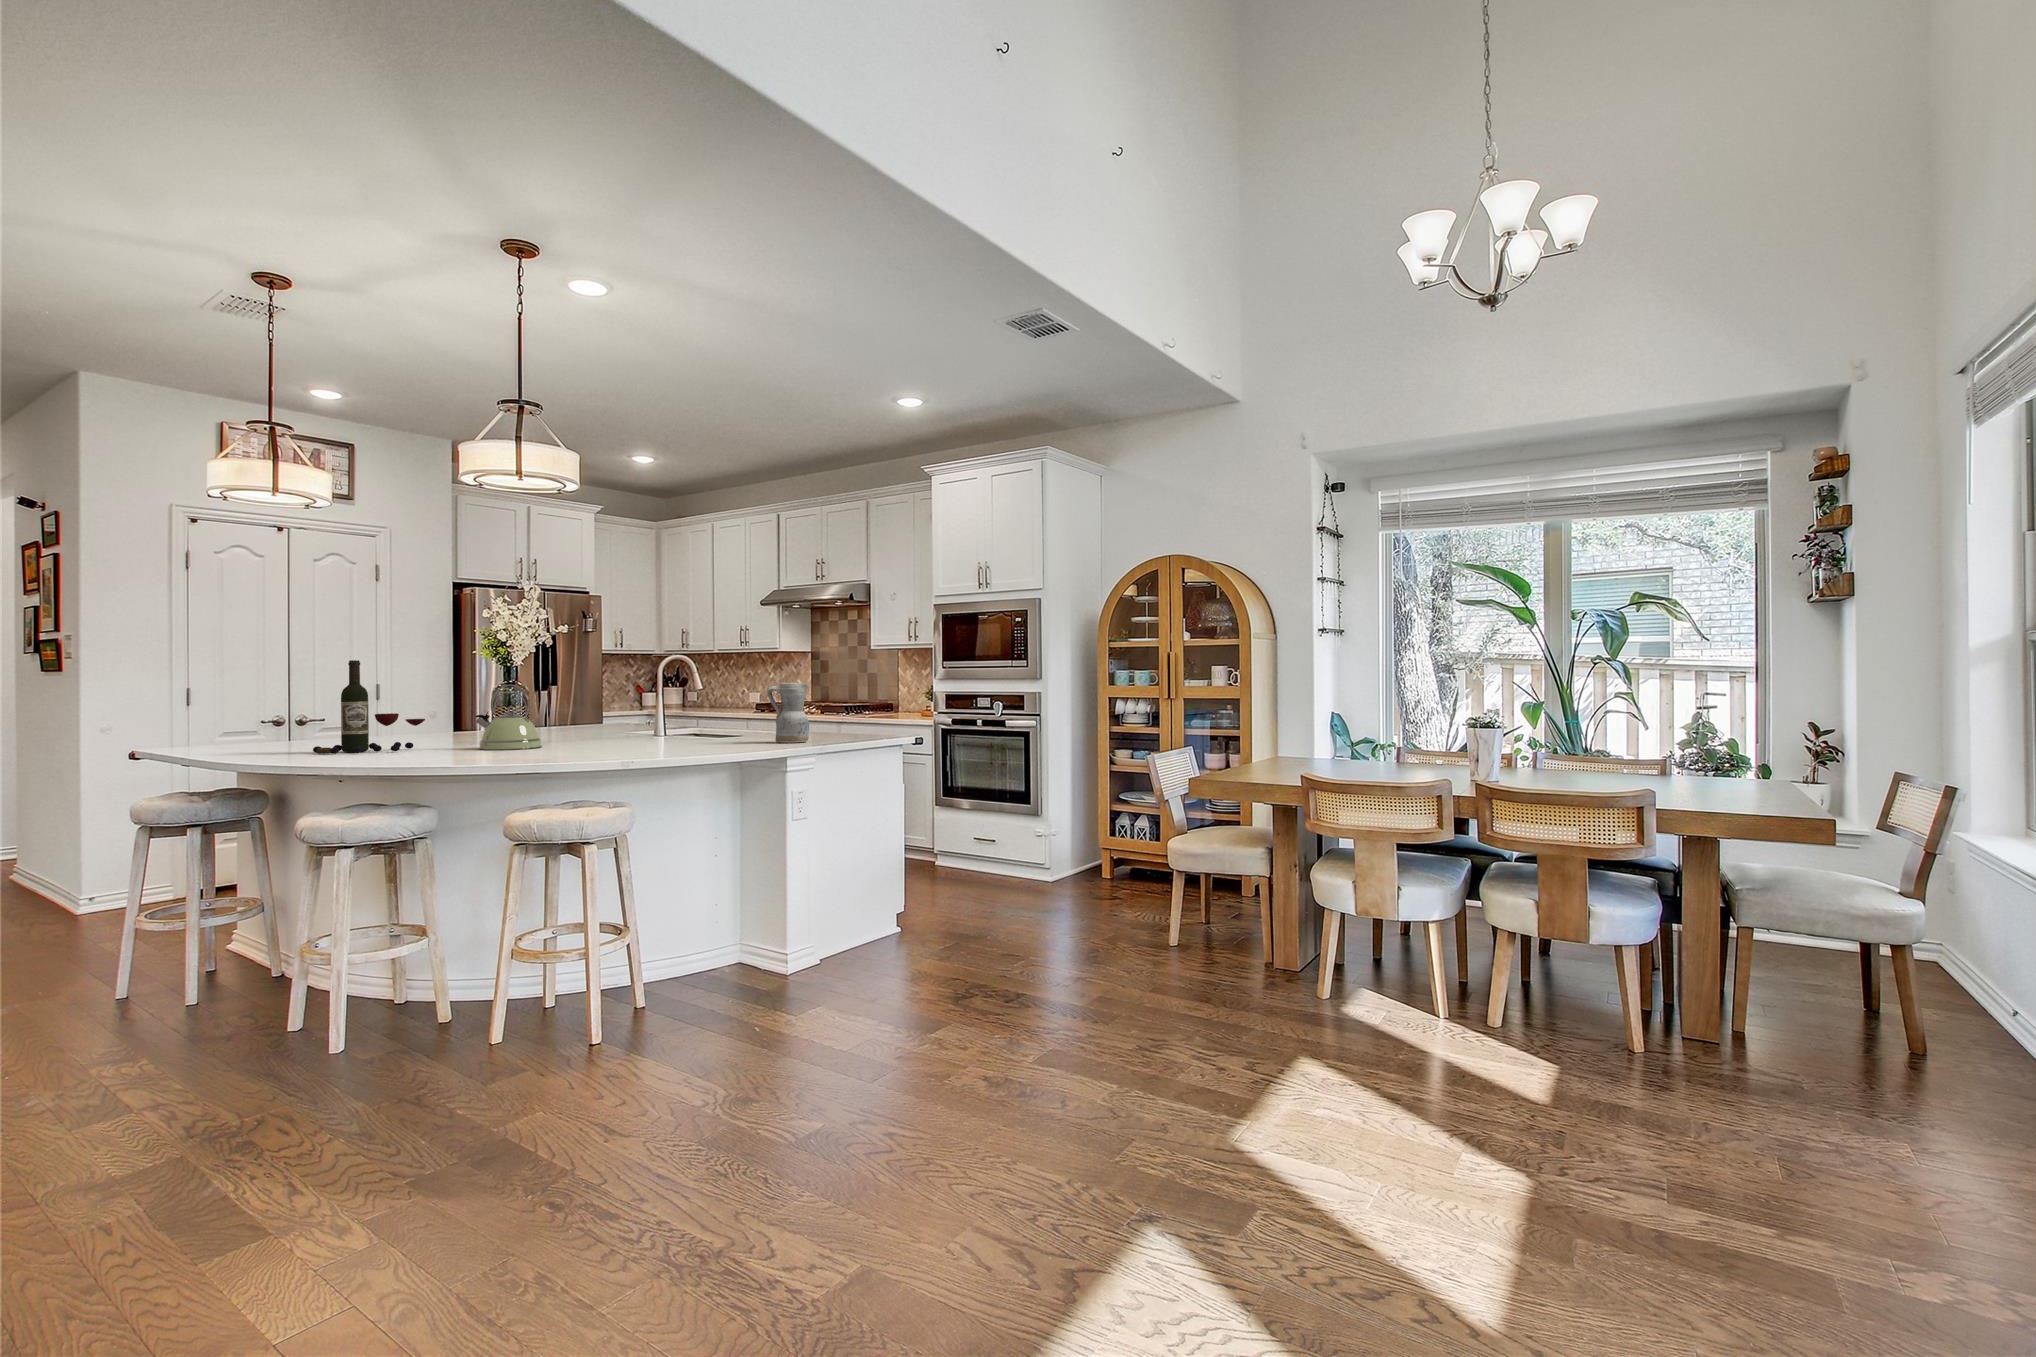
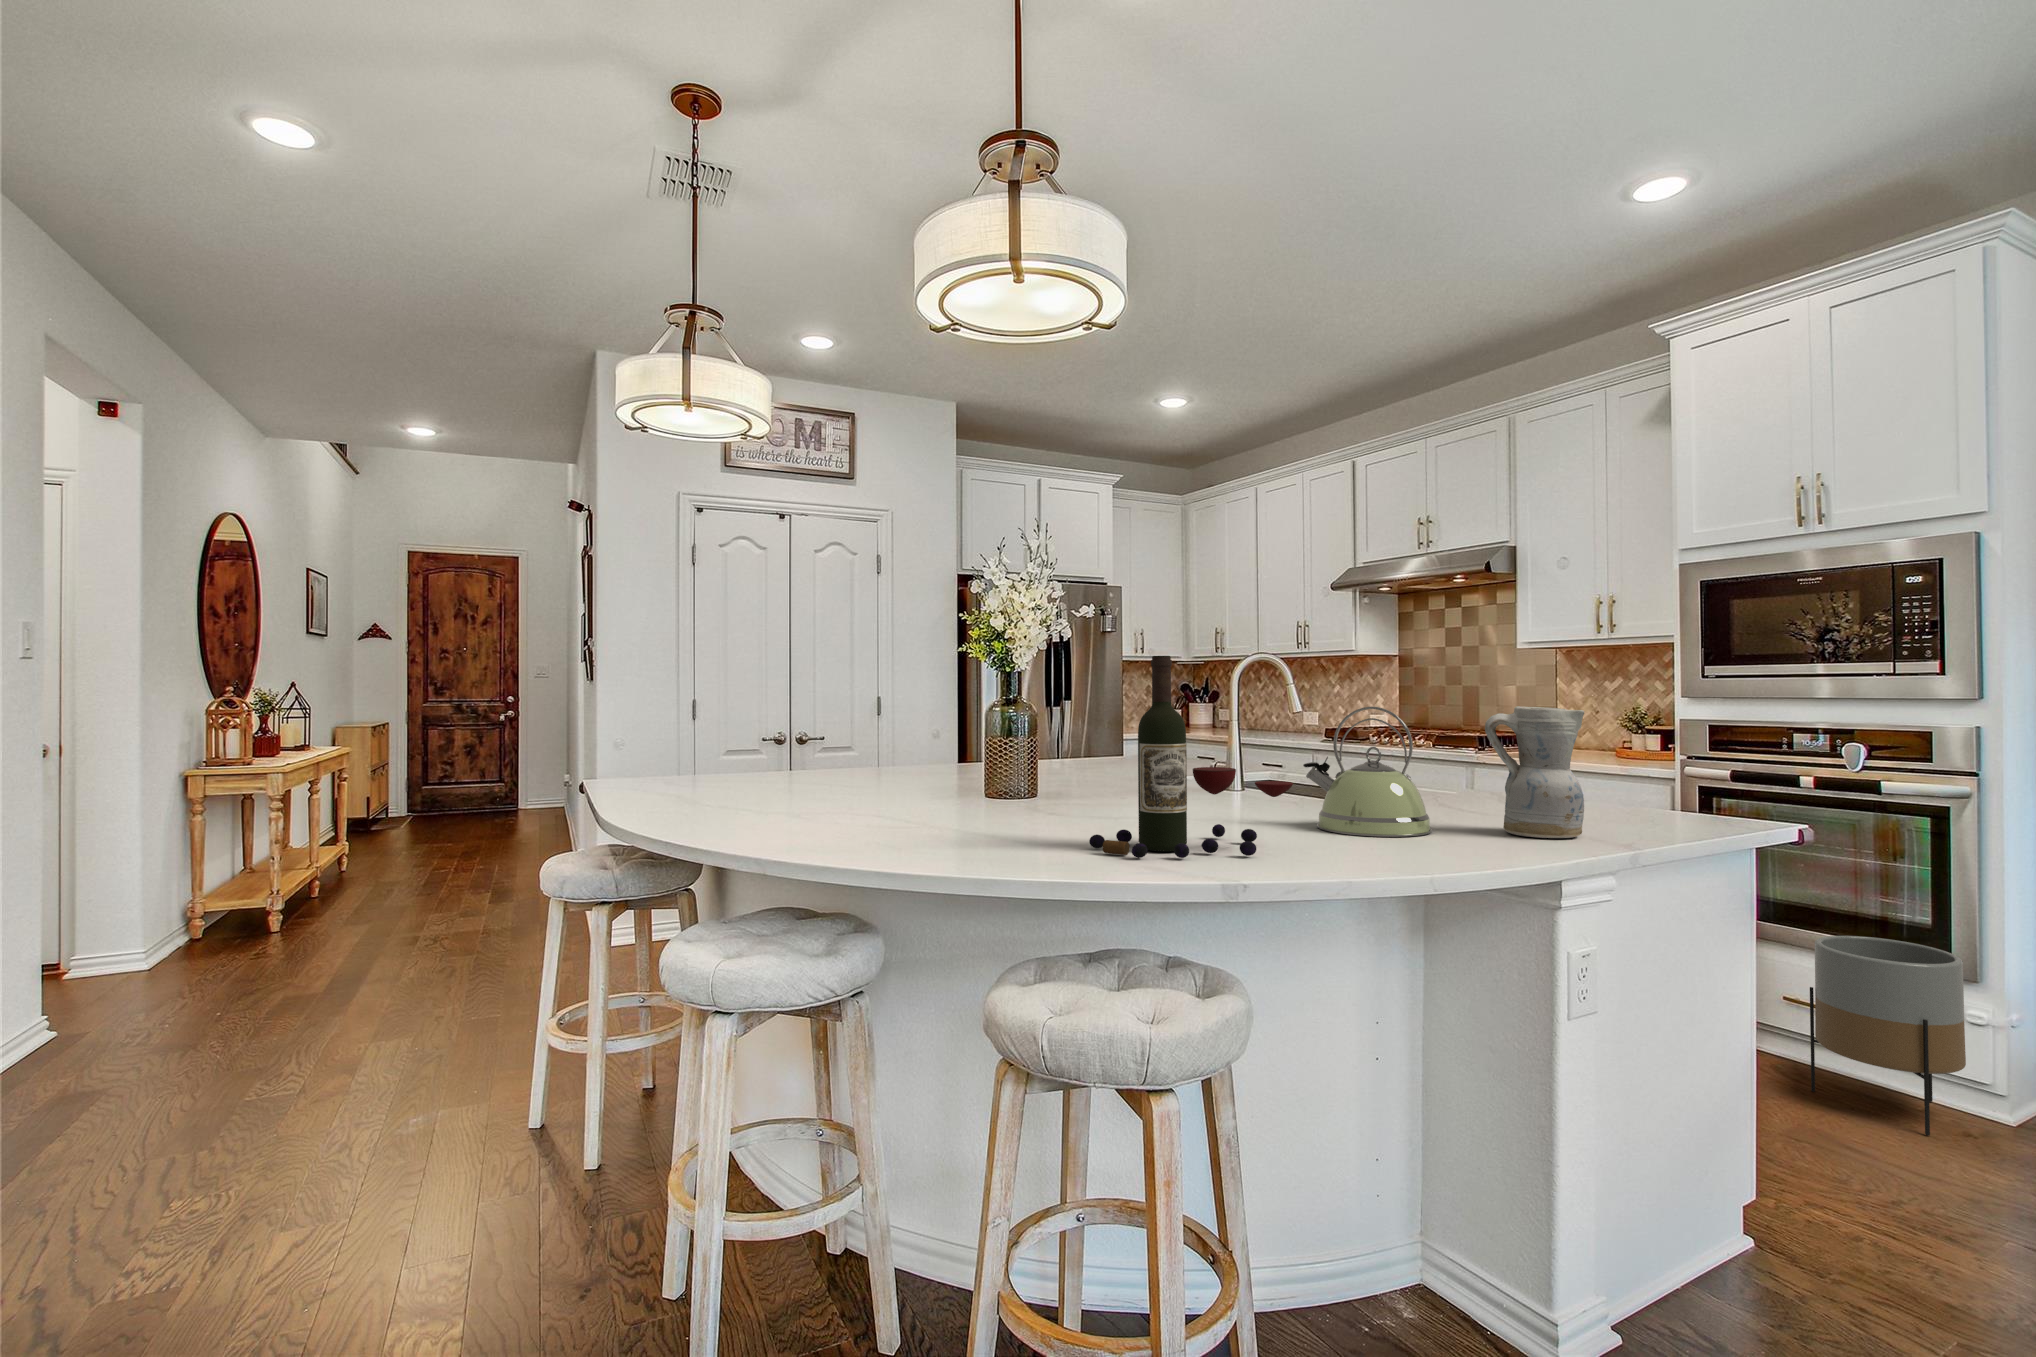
wine bottle: present [313,660,425,754] -> present [1089,656,1293,858]
kettle: present [475,685,542,750] -> present [1303,706,1432,837]
planter: none [971,800,1027,888] -> present [1810,936,1966,1136]

